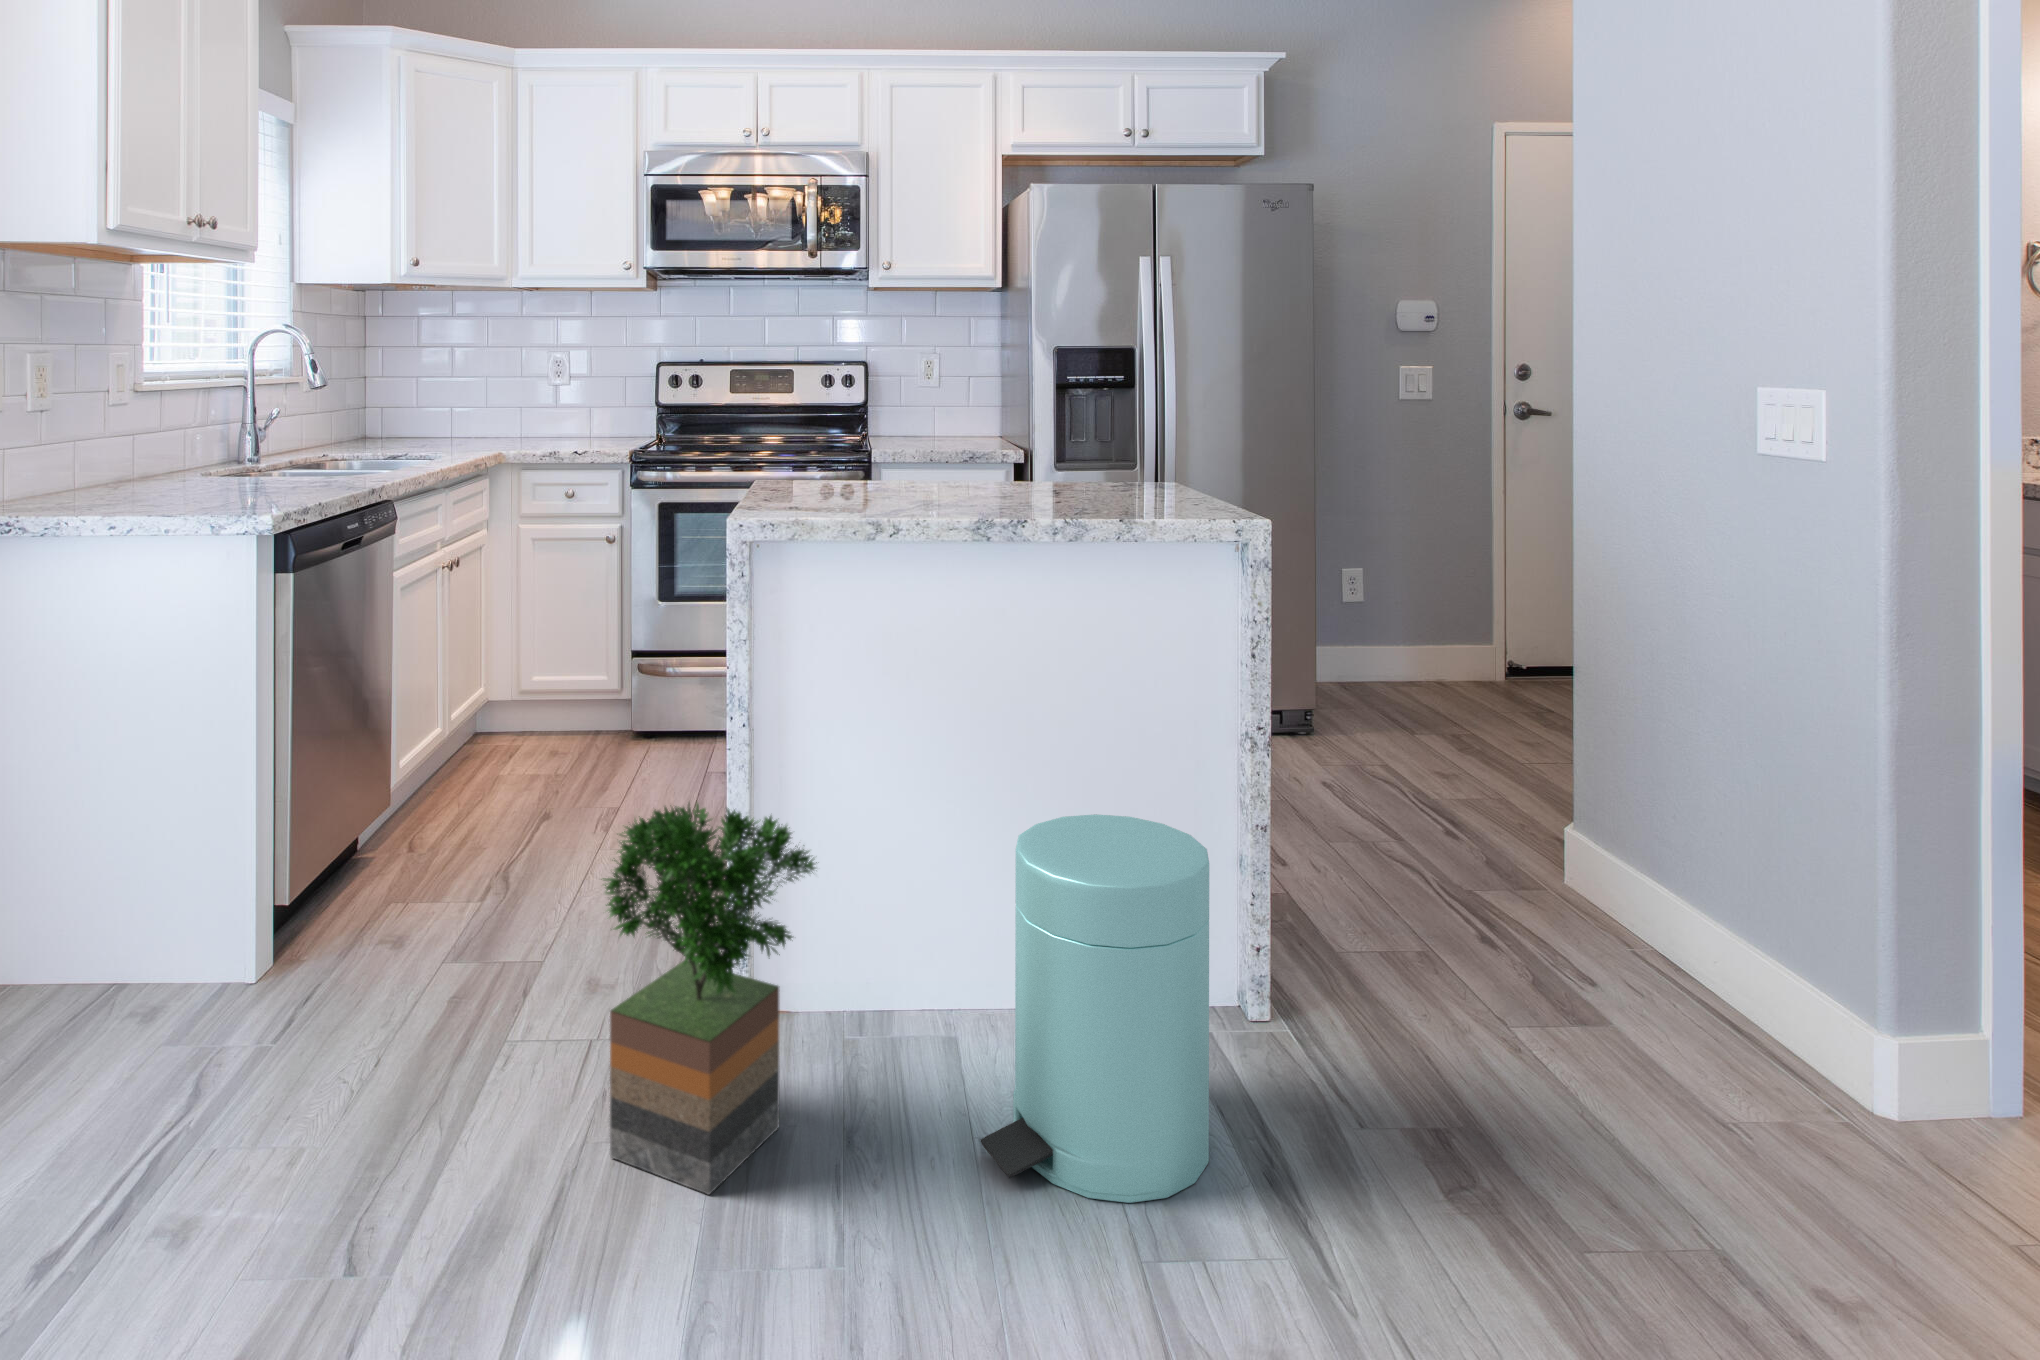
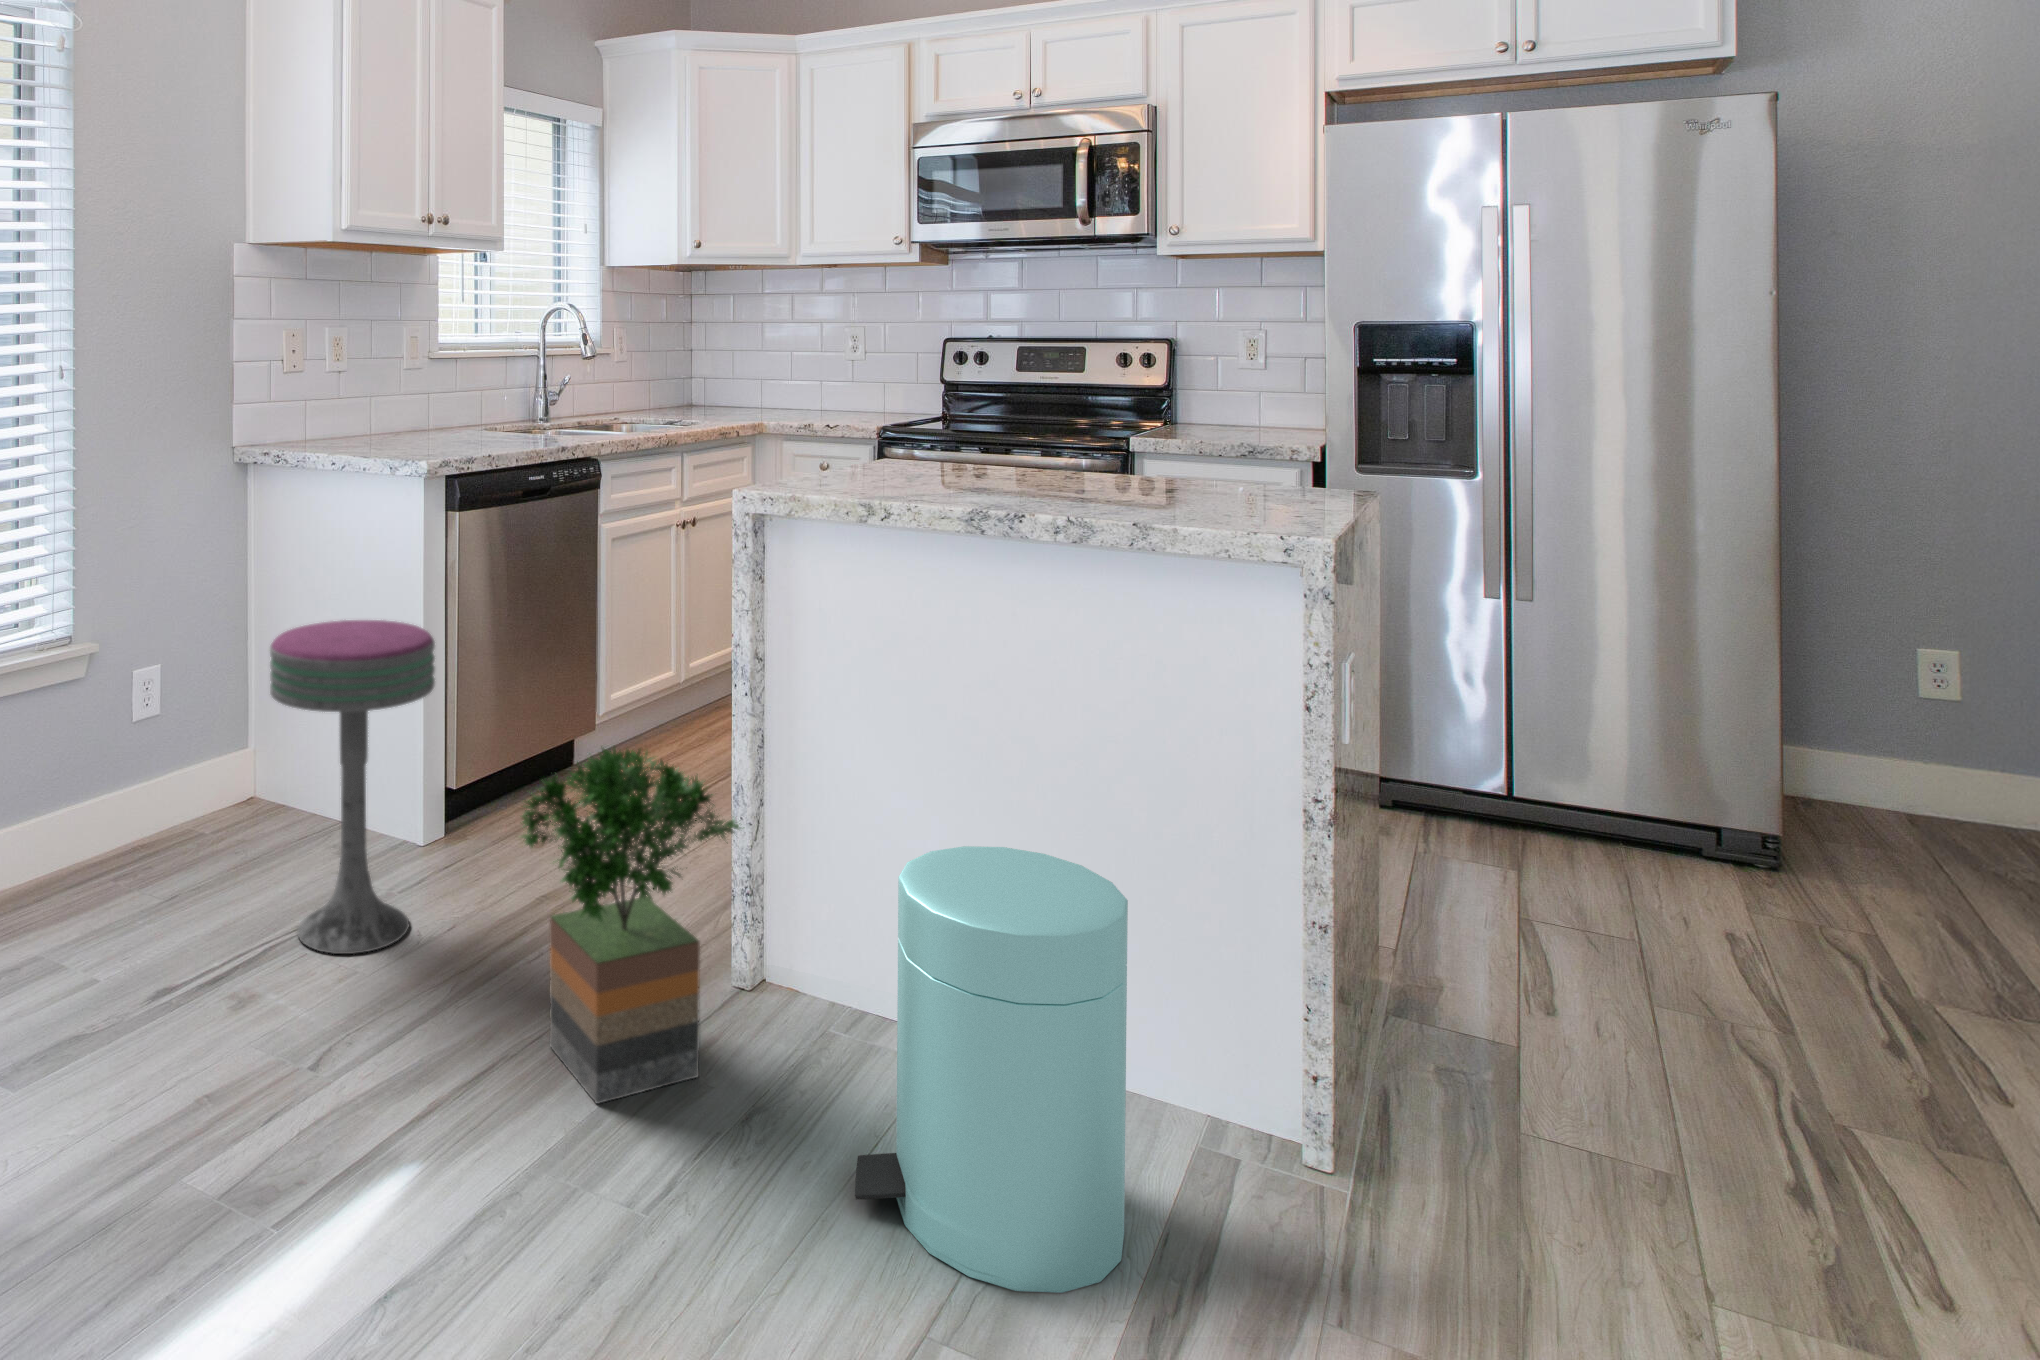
bar stool: none [135,717,365,1158] -> present [270,620,435,954]

